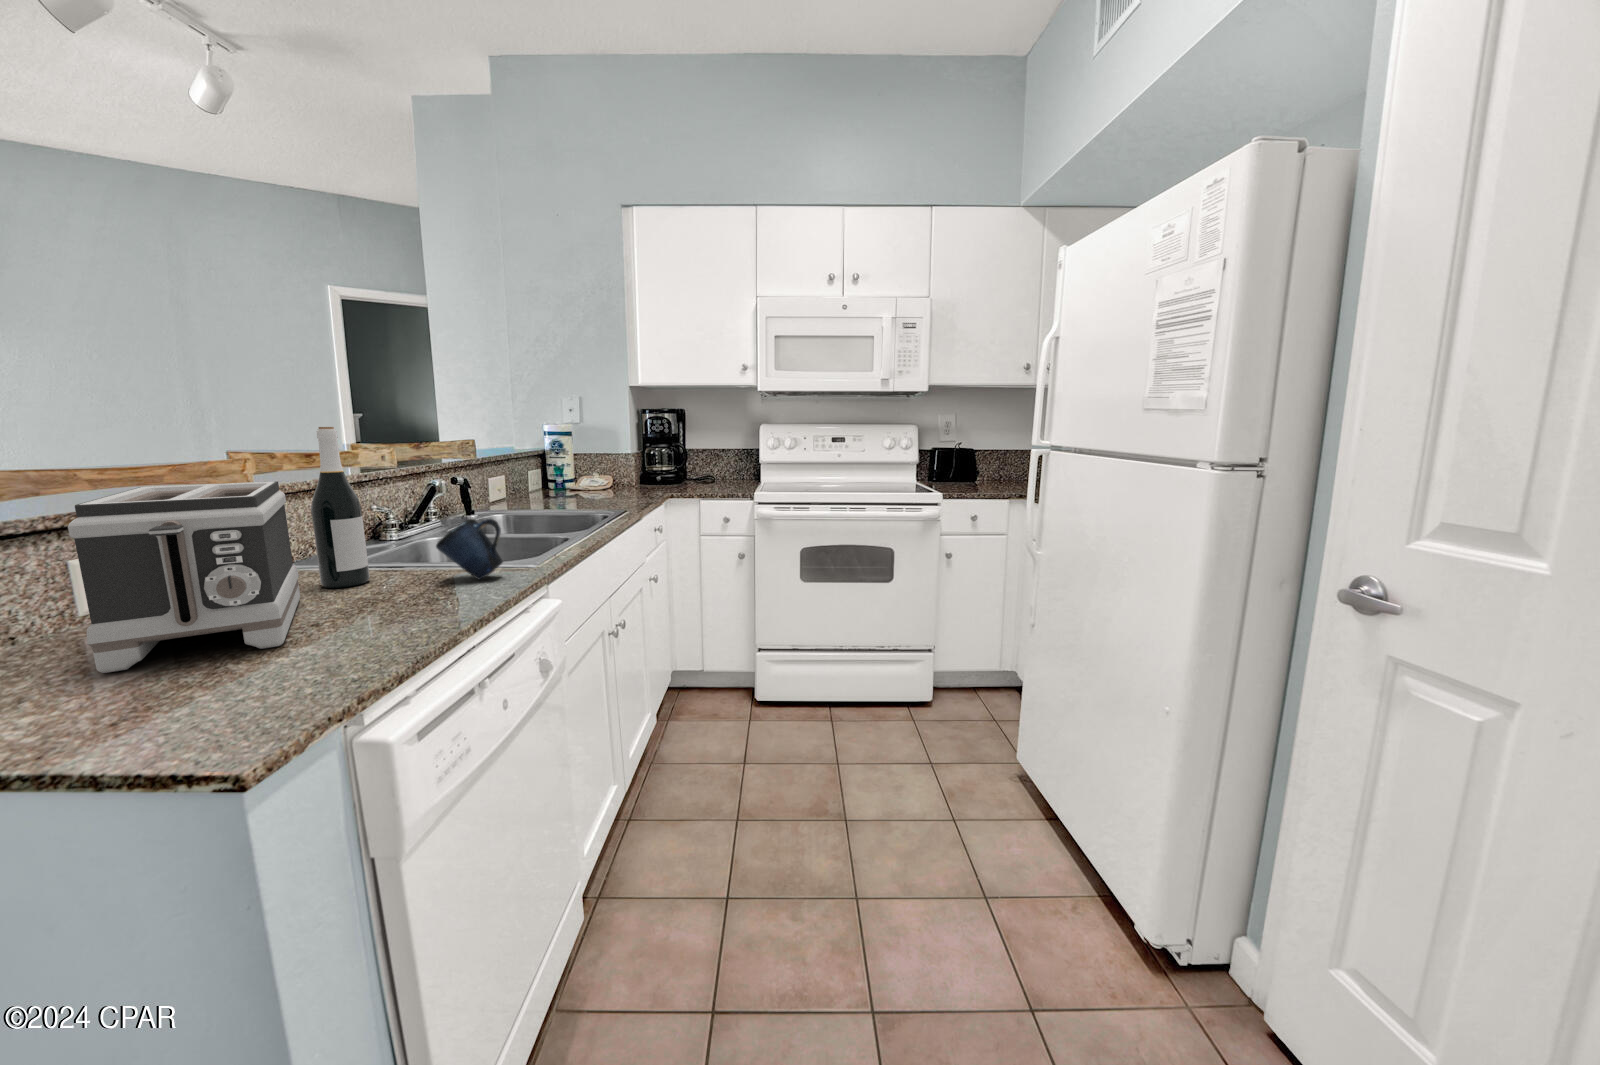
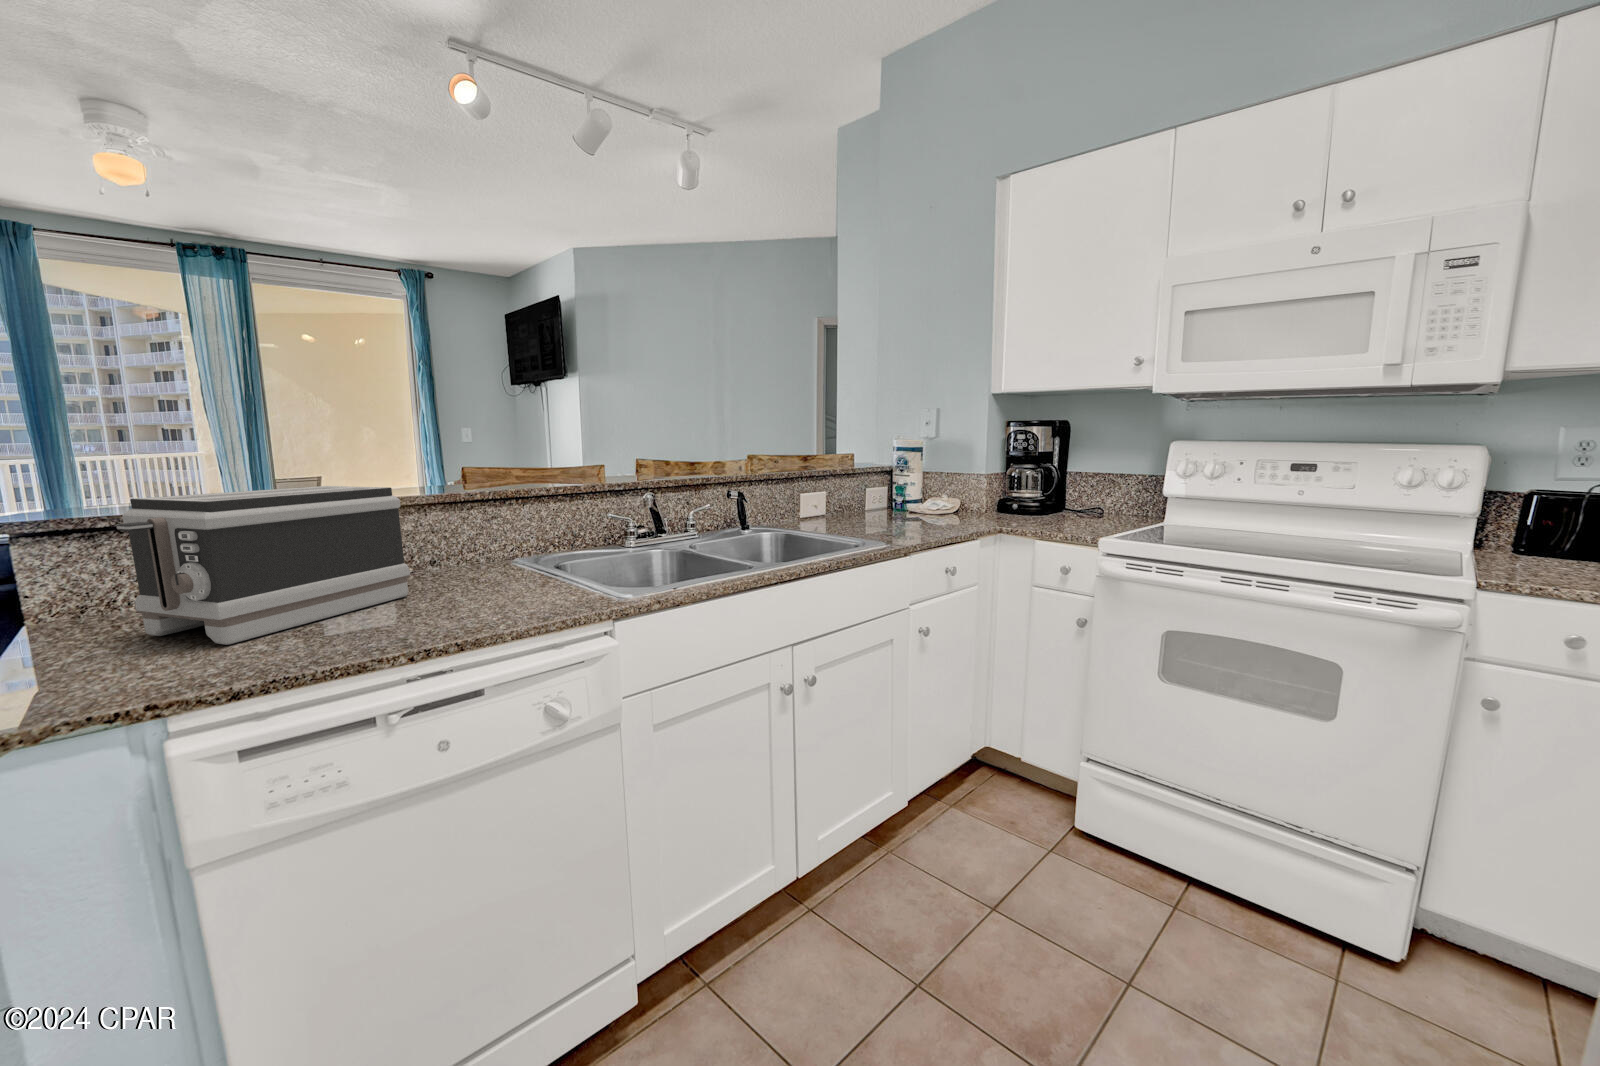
wine bottle: present [311,427,370,588] -> none [446,439,495,591]
mug: present [436,519,503,580] -> none [485,541,542,611]

